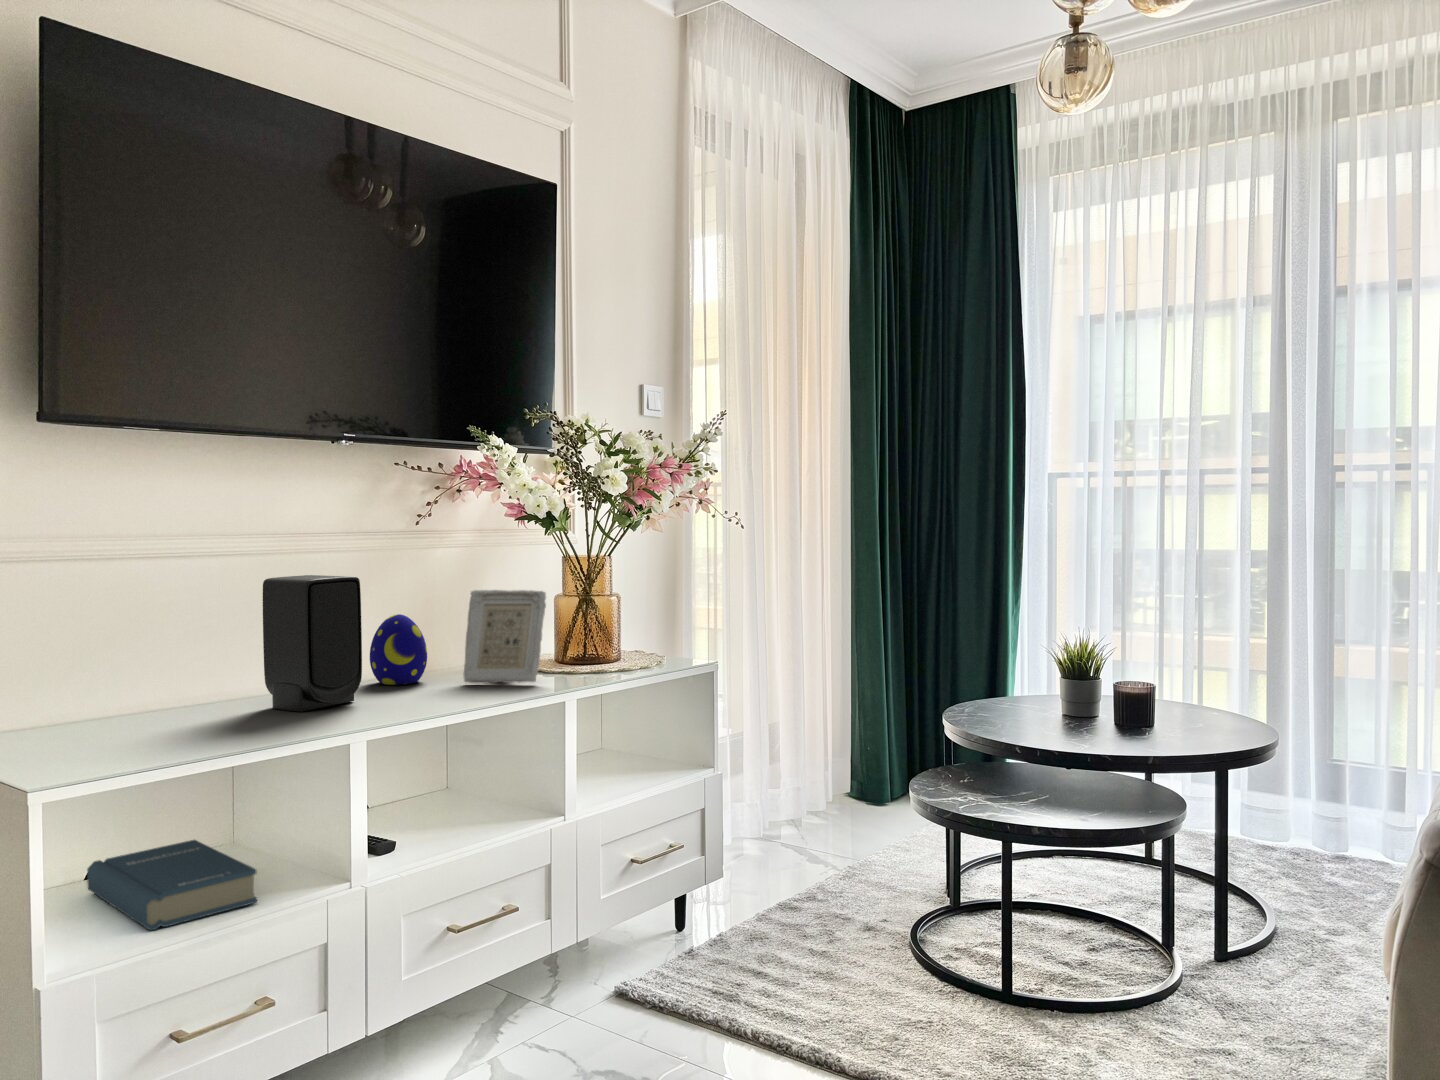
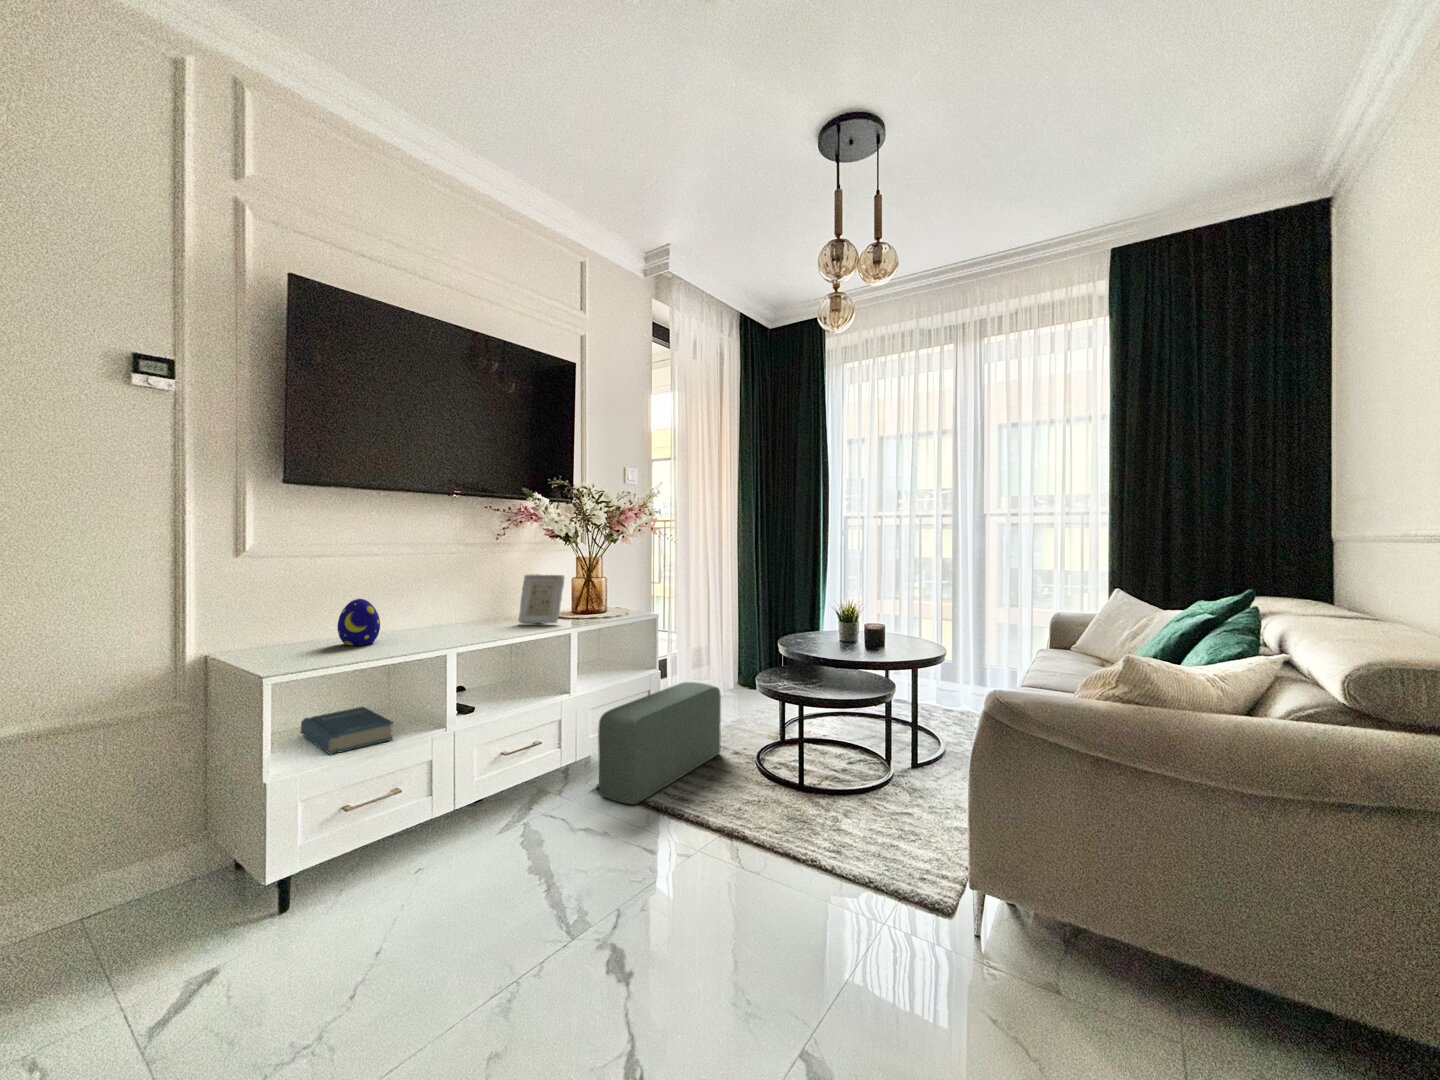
speaker: present [263,575,362,712] -> none [406,566,460,638]
decorative egg: present [370,614,427,685] -> present [337,599,380,645]
pouf: none [620,793,839,1025] -> present [598,682,721,804]

